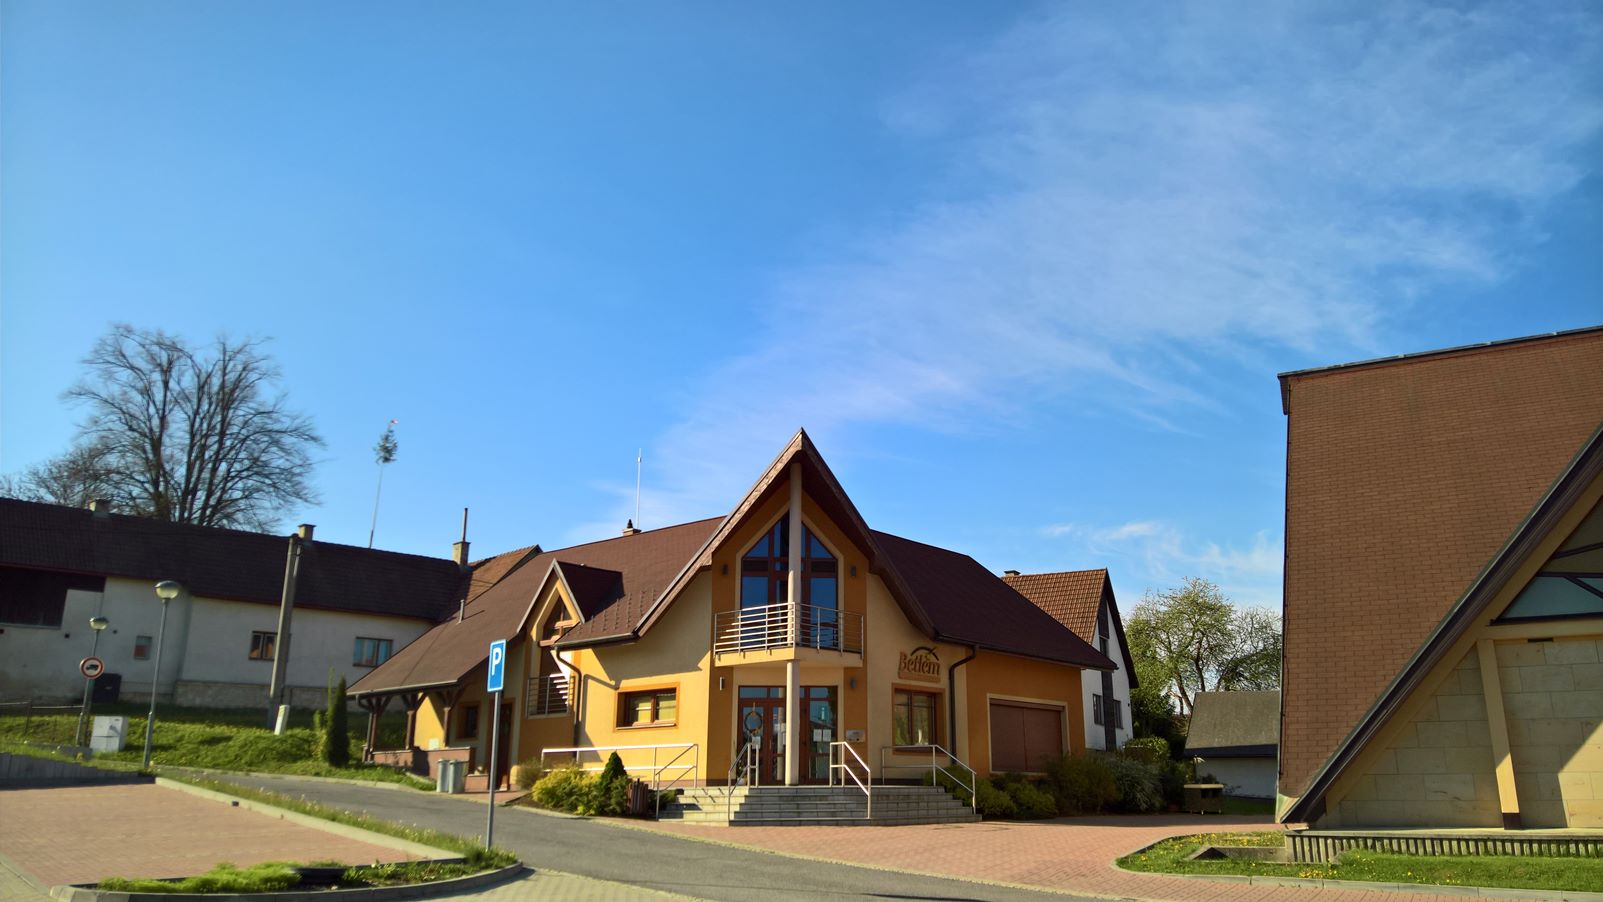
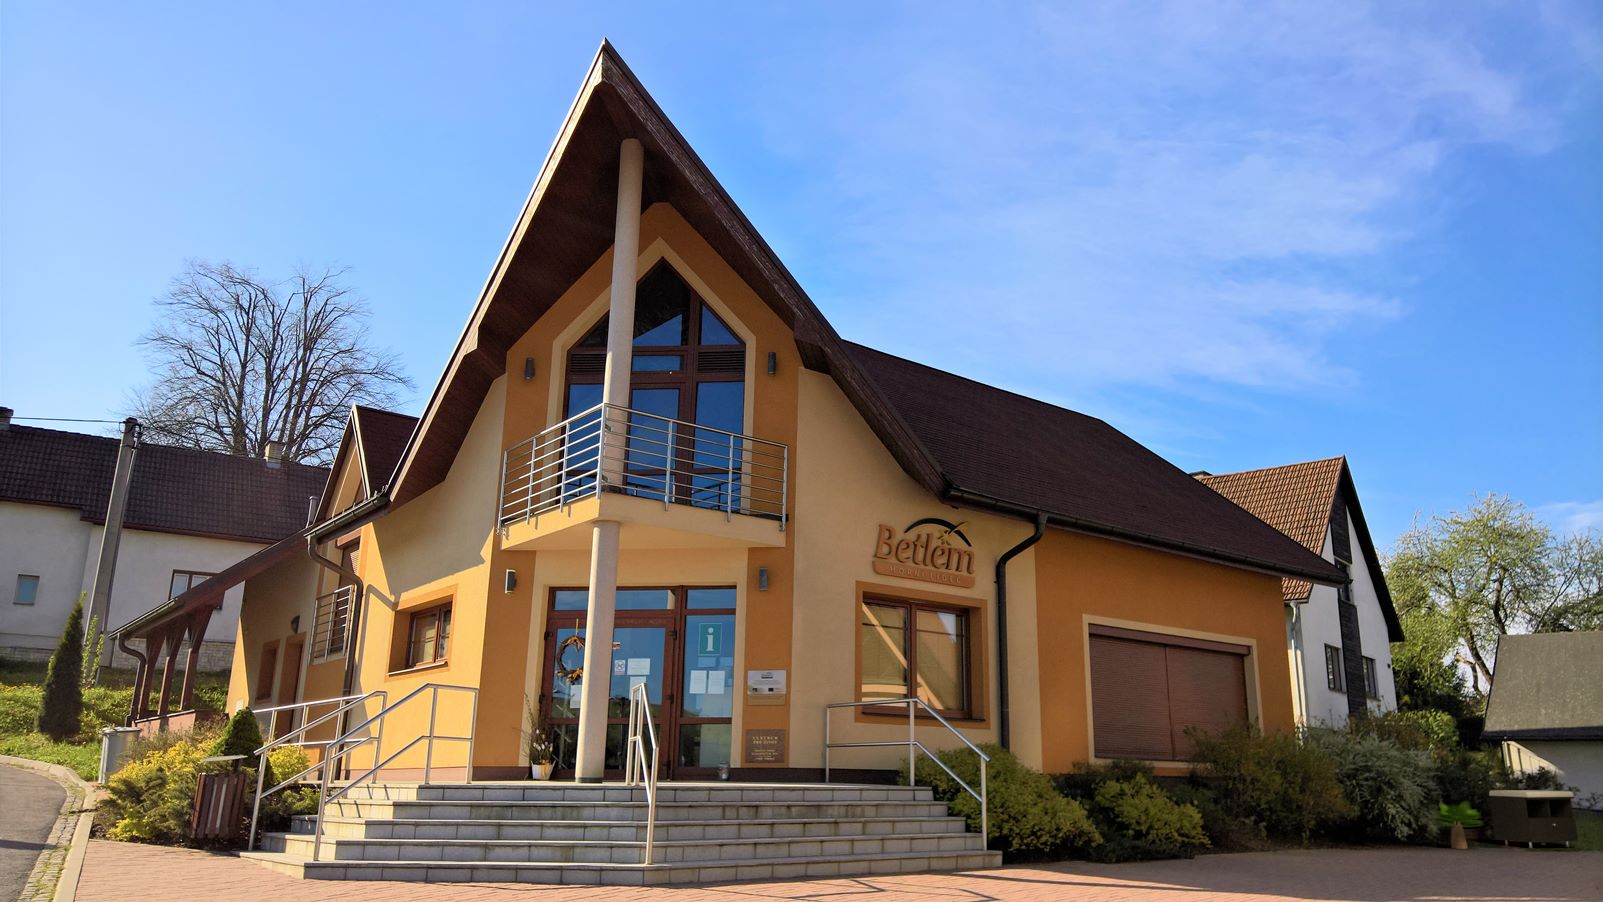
potted plant: none [1154,790,1182,814] -> present [1431,803,1481,849]

